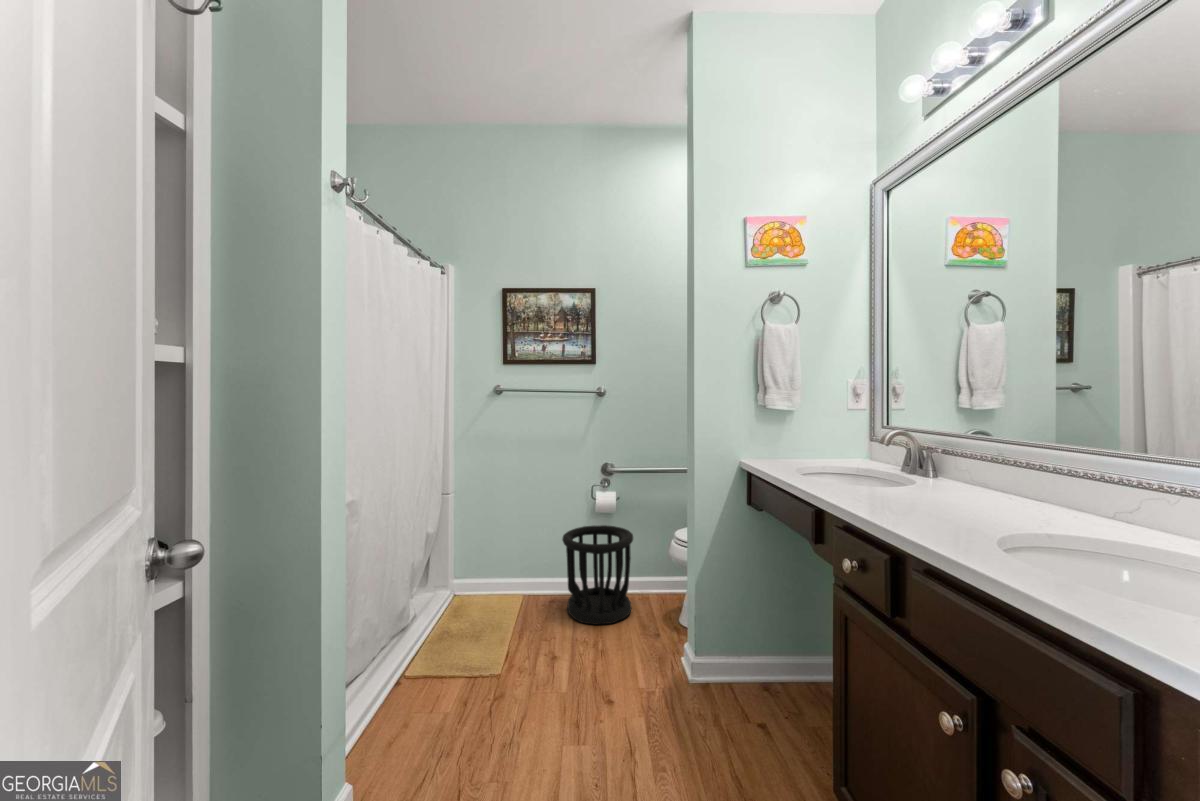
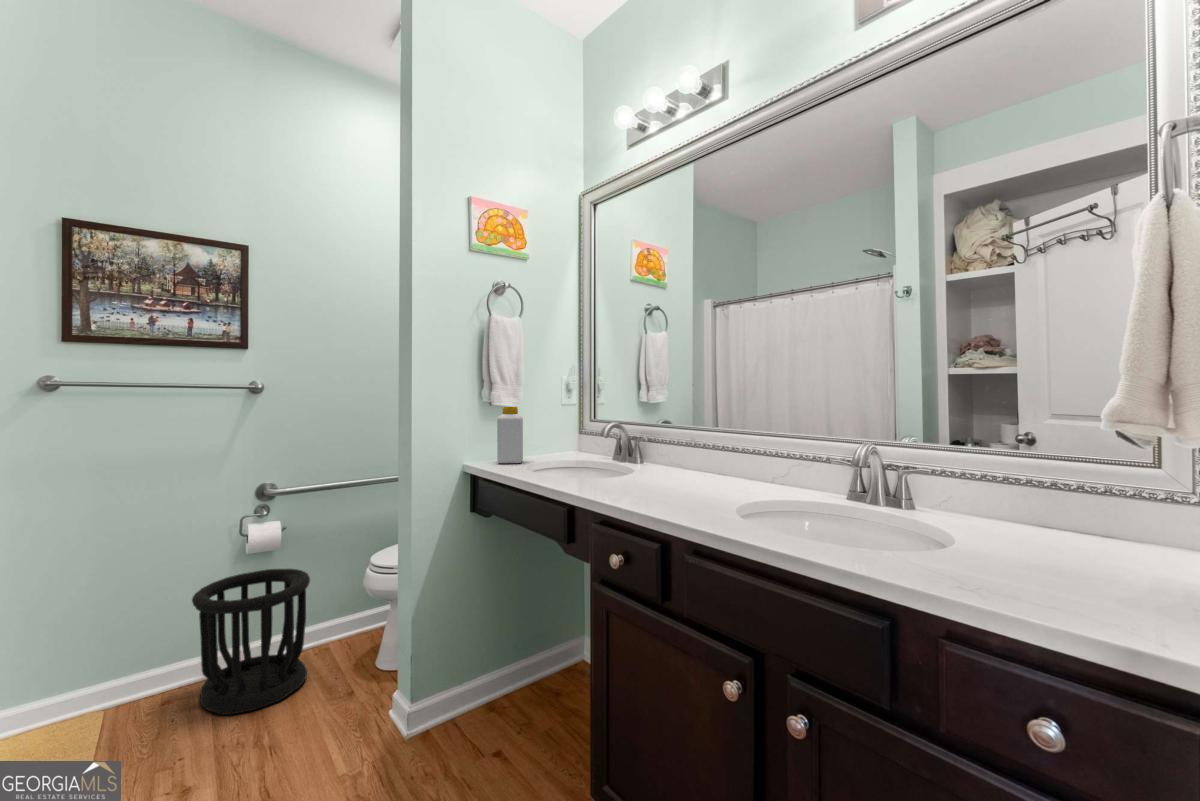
soap bottle: none [774,399,801,464] -> present [497,407,523,463]

